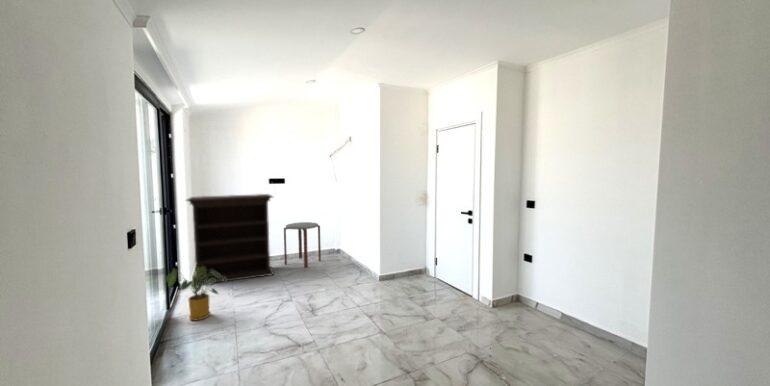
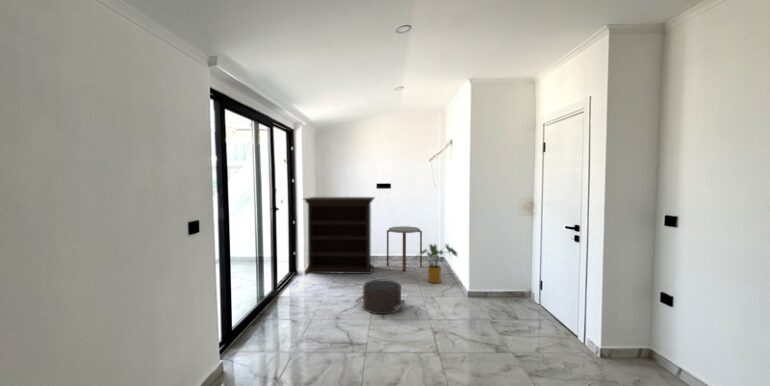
house plant: present [166,267,226,320] -> present [420,244,457,283]
pouf: none [279,277,330,312] -> present [356,280,405,314]

